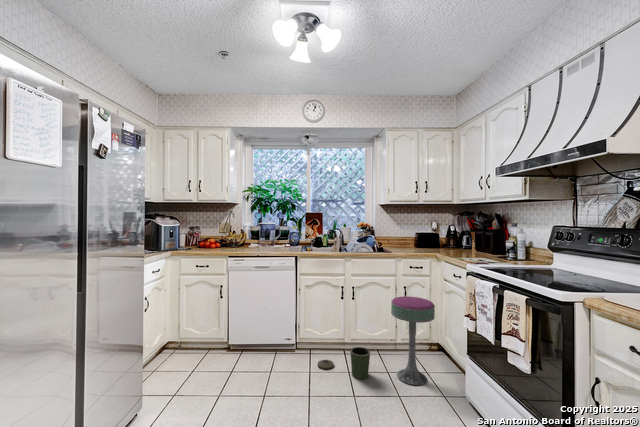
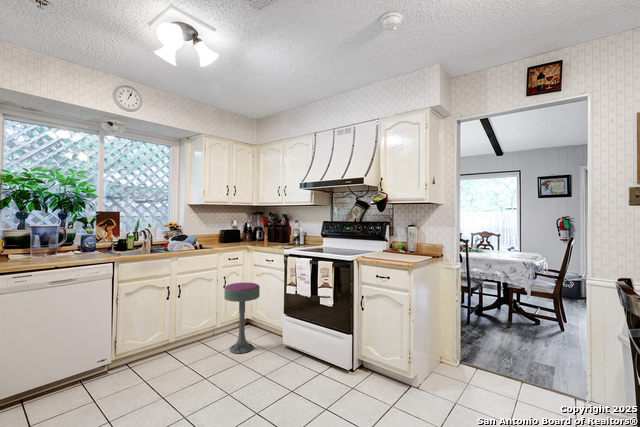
trash can: present [318,347,370,379] -> none [150,337,210,373]

